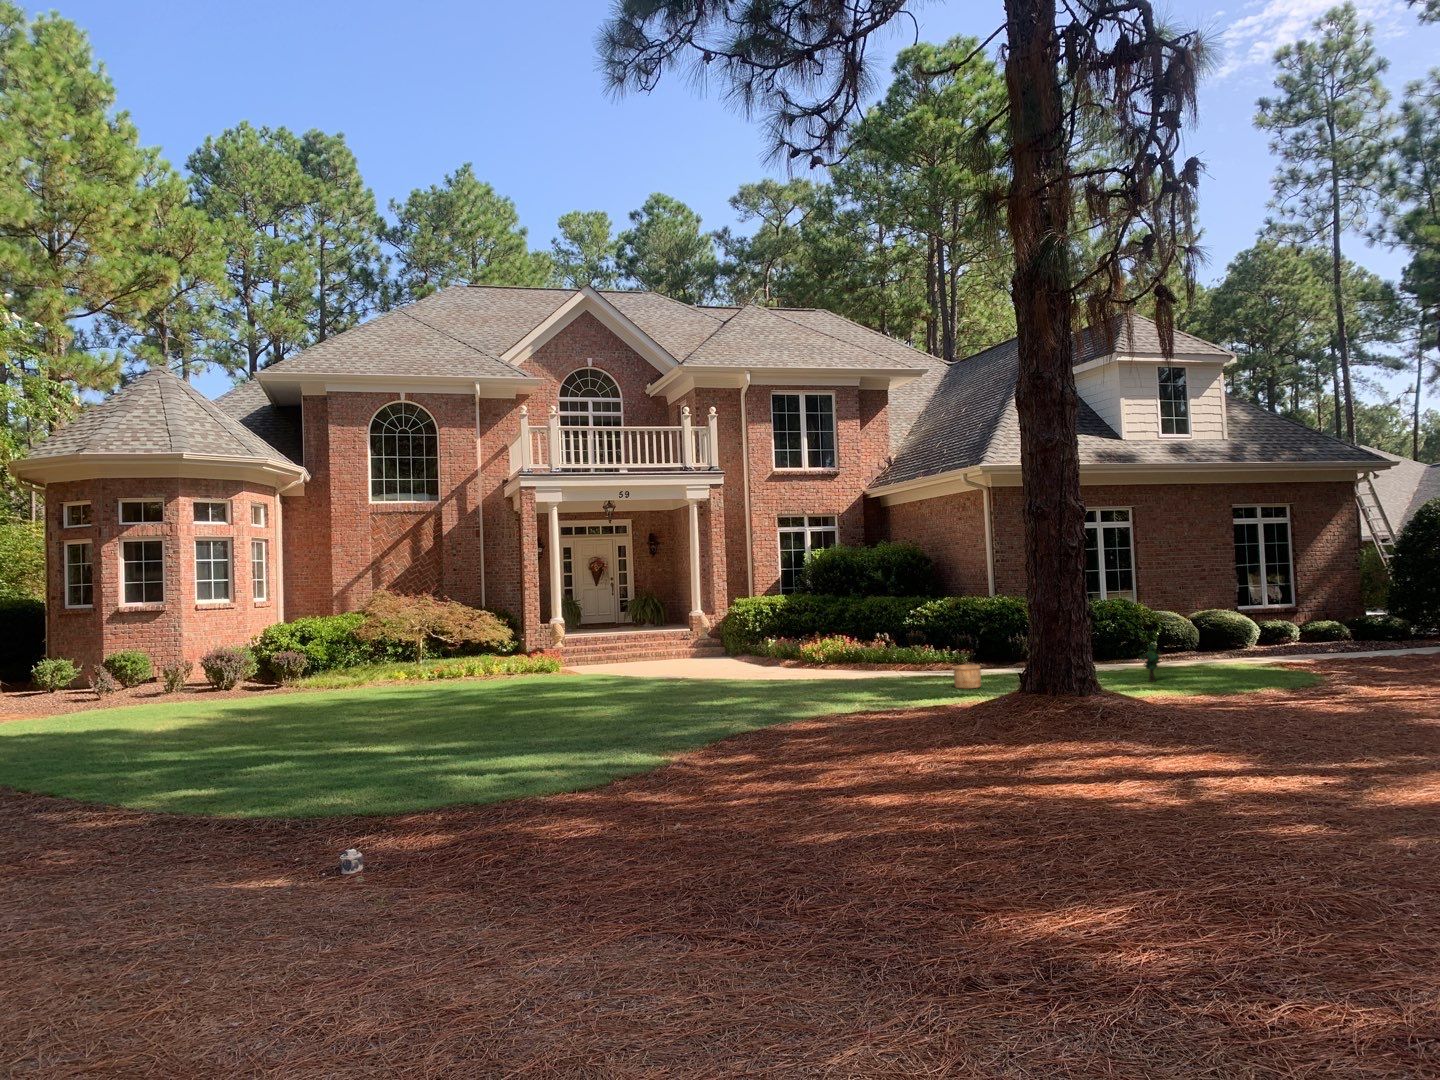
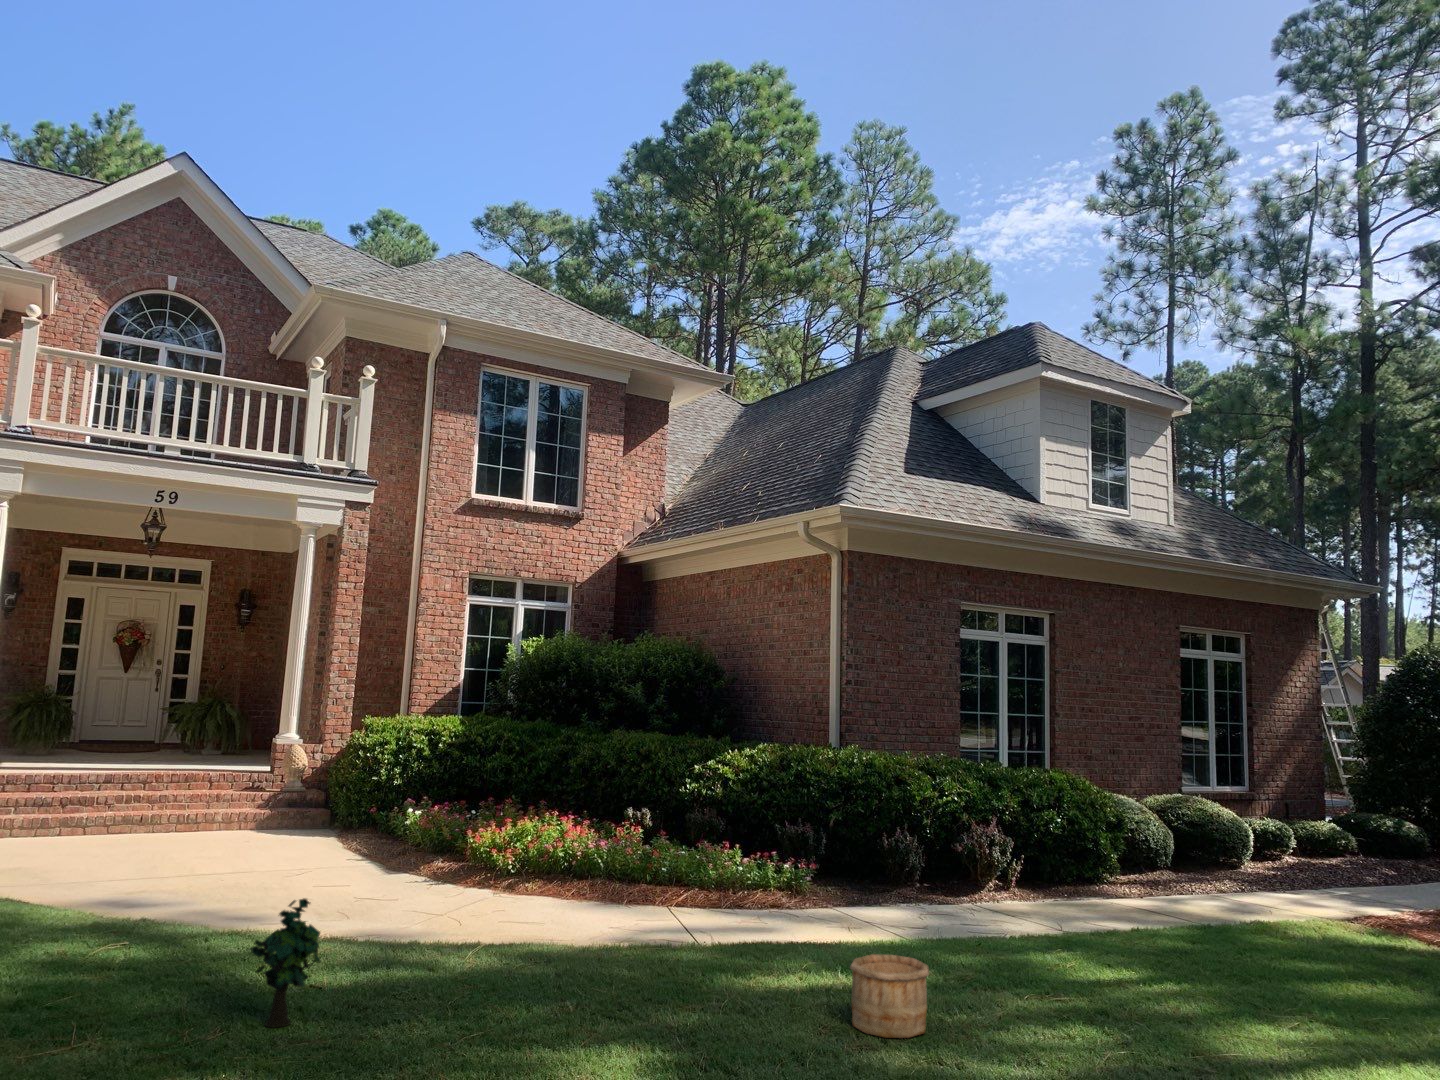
decorative plant: present [1139,641,1162,682] -> present [249,899,321,1028]

